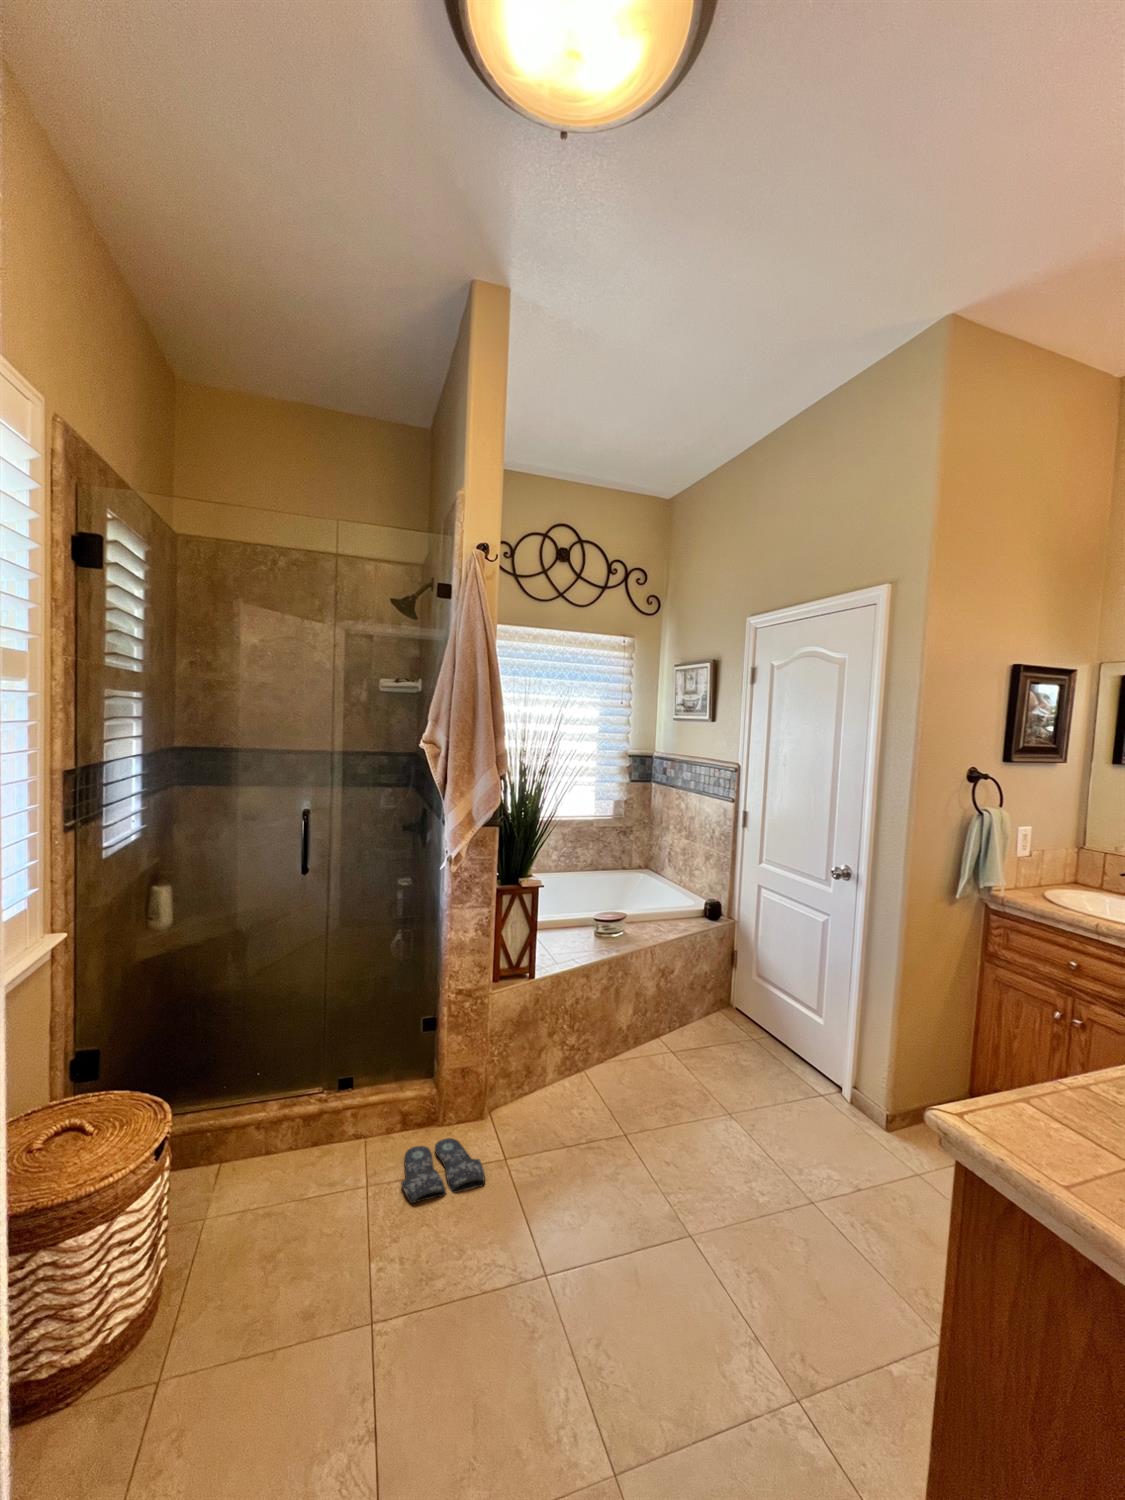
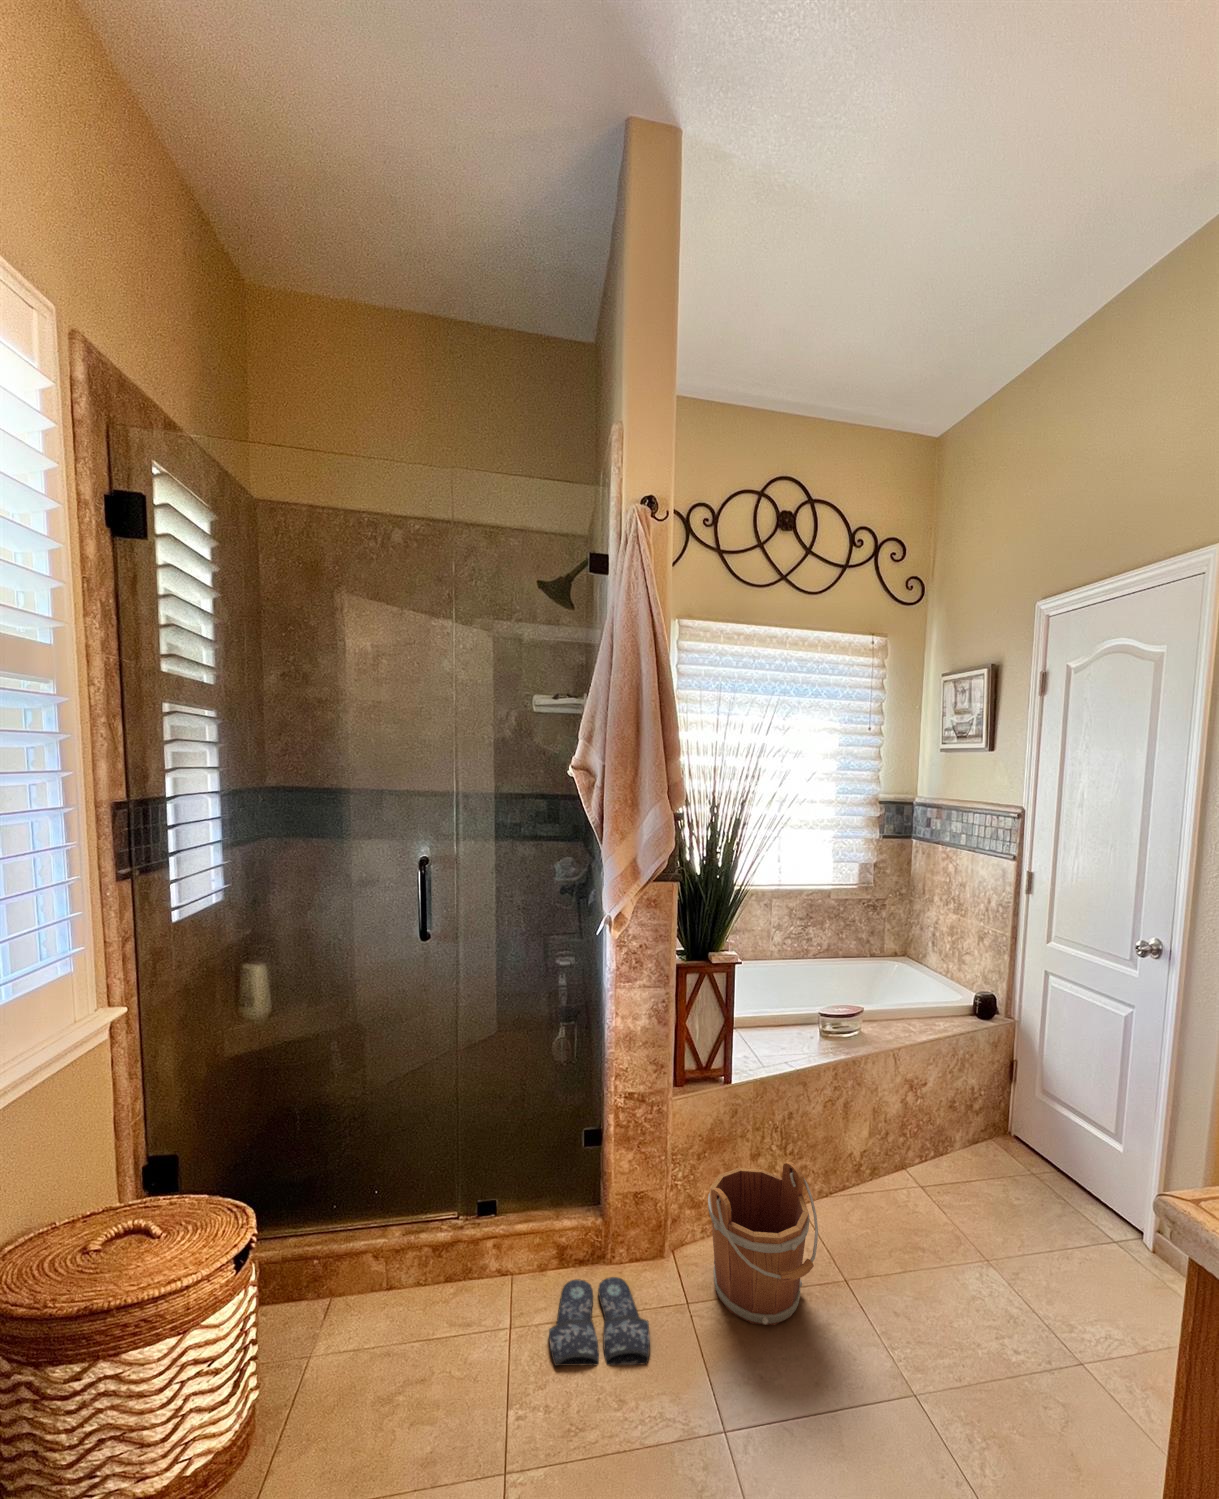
bucket: none [521,1027,603,1146] -> present [708,1162,818,1325]

